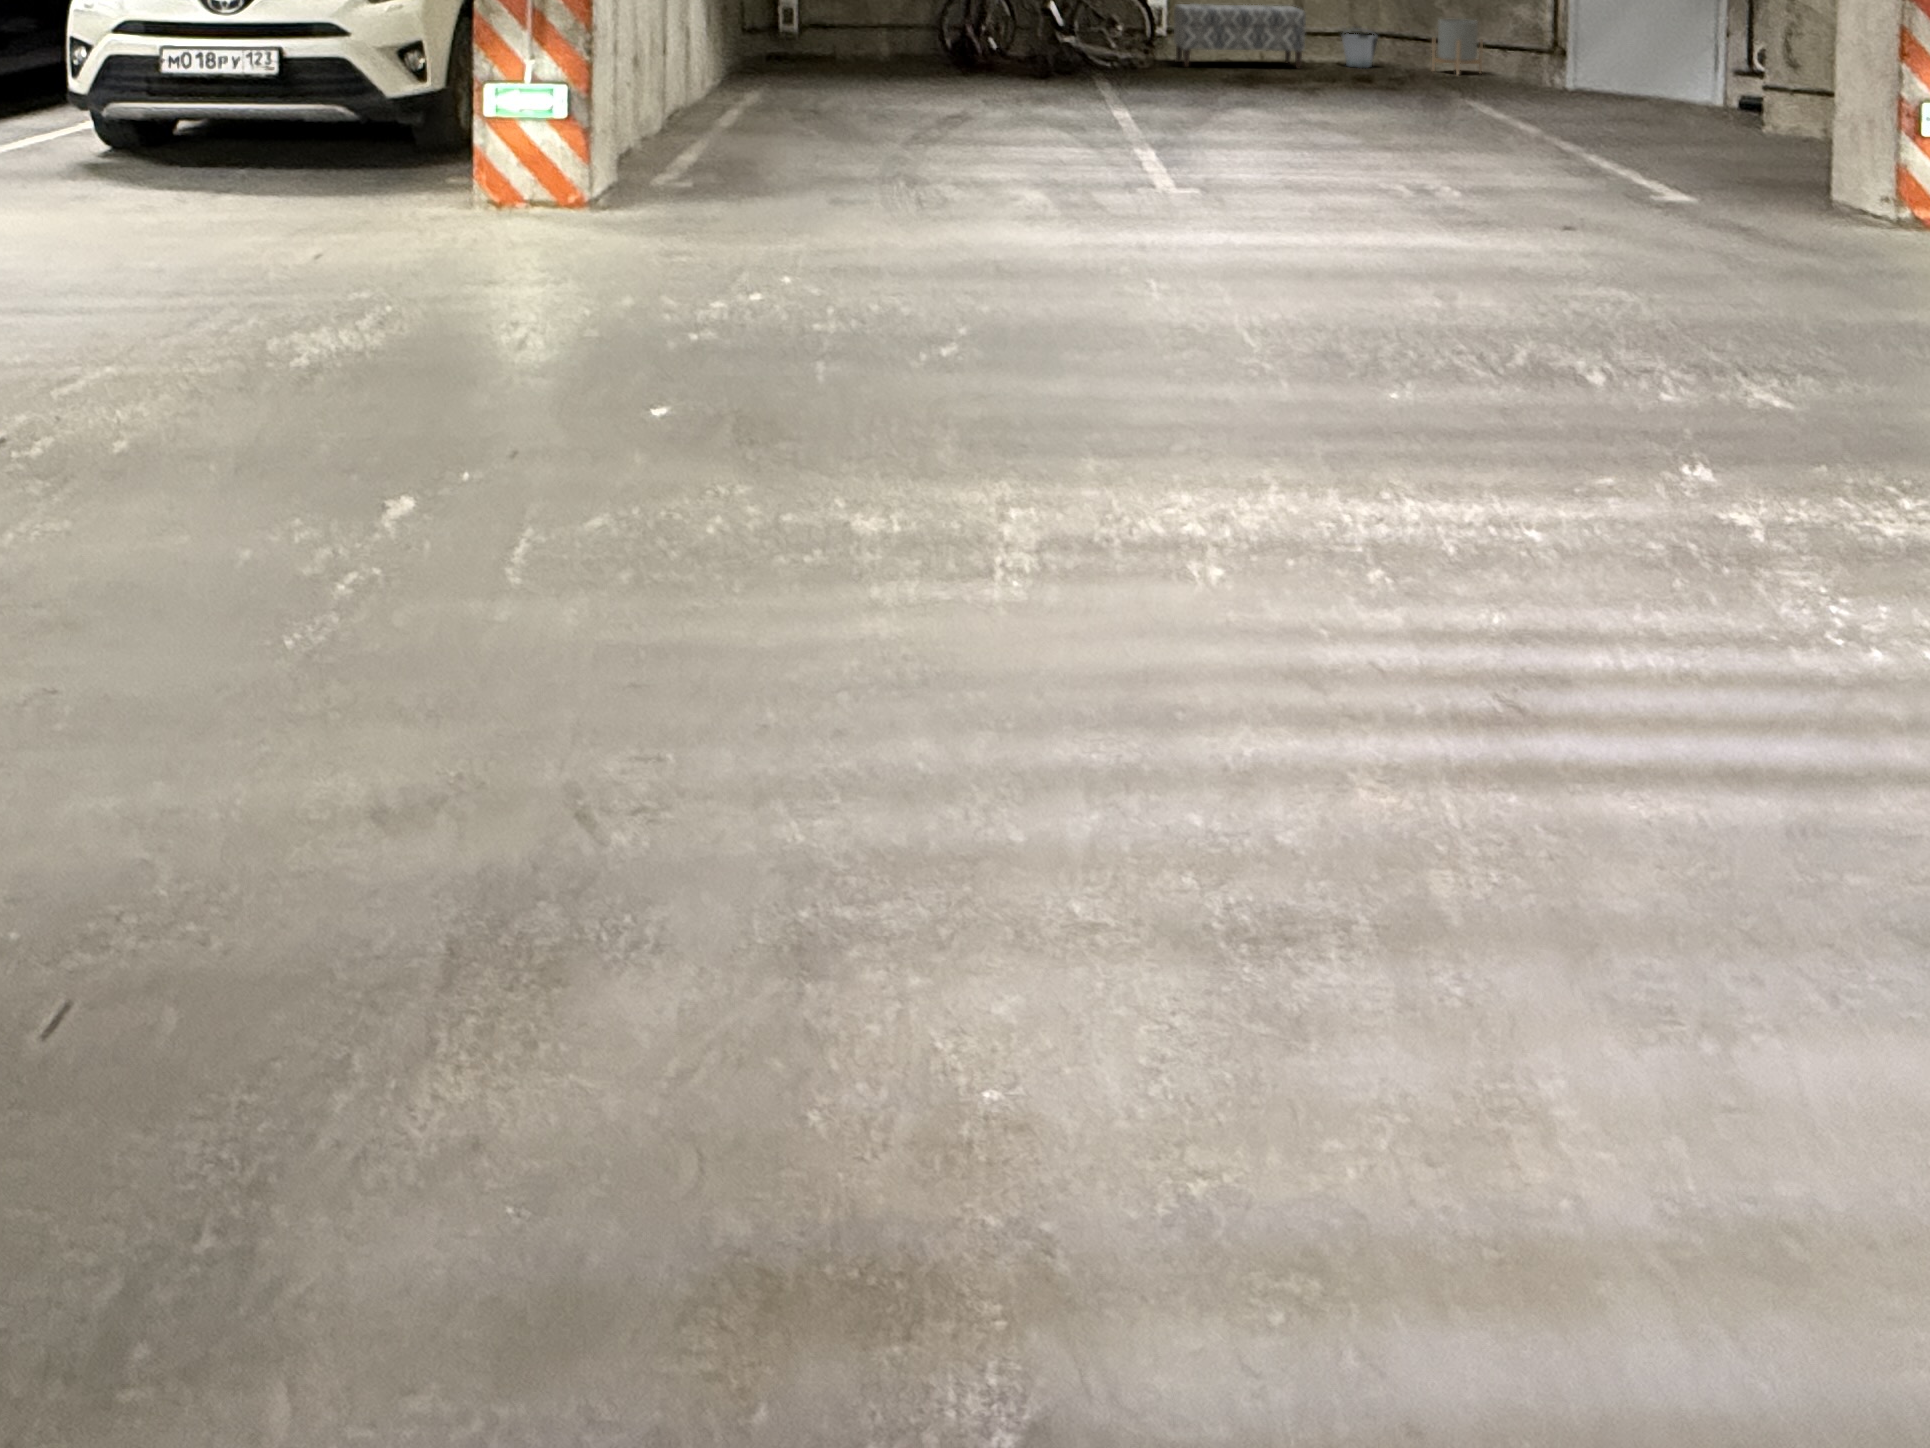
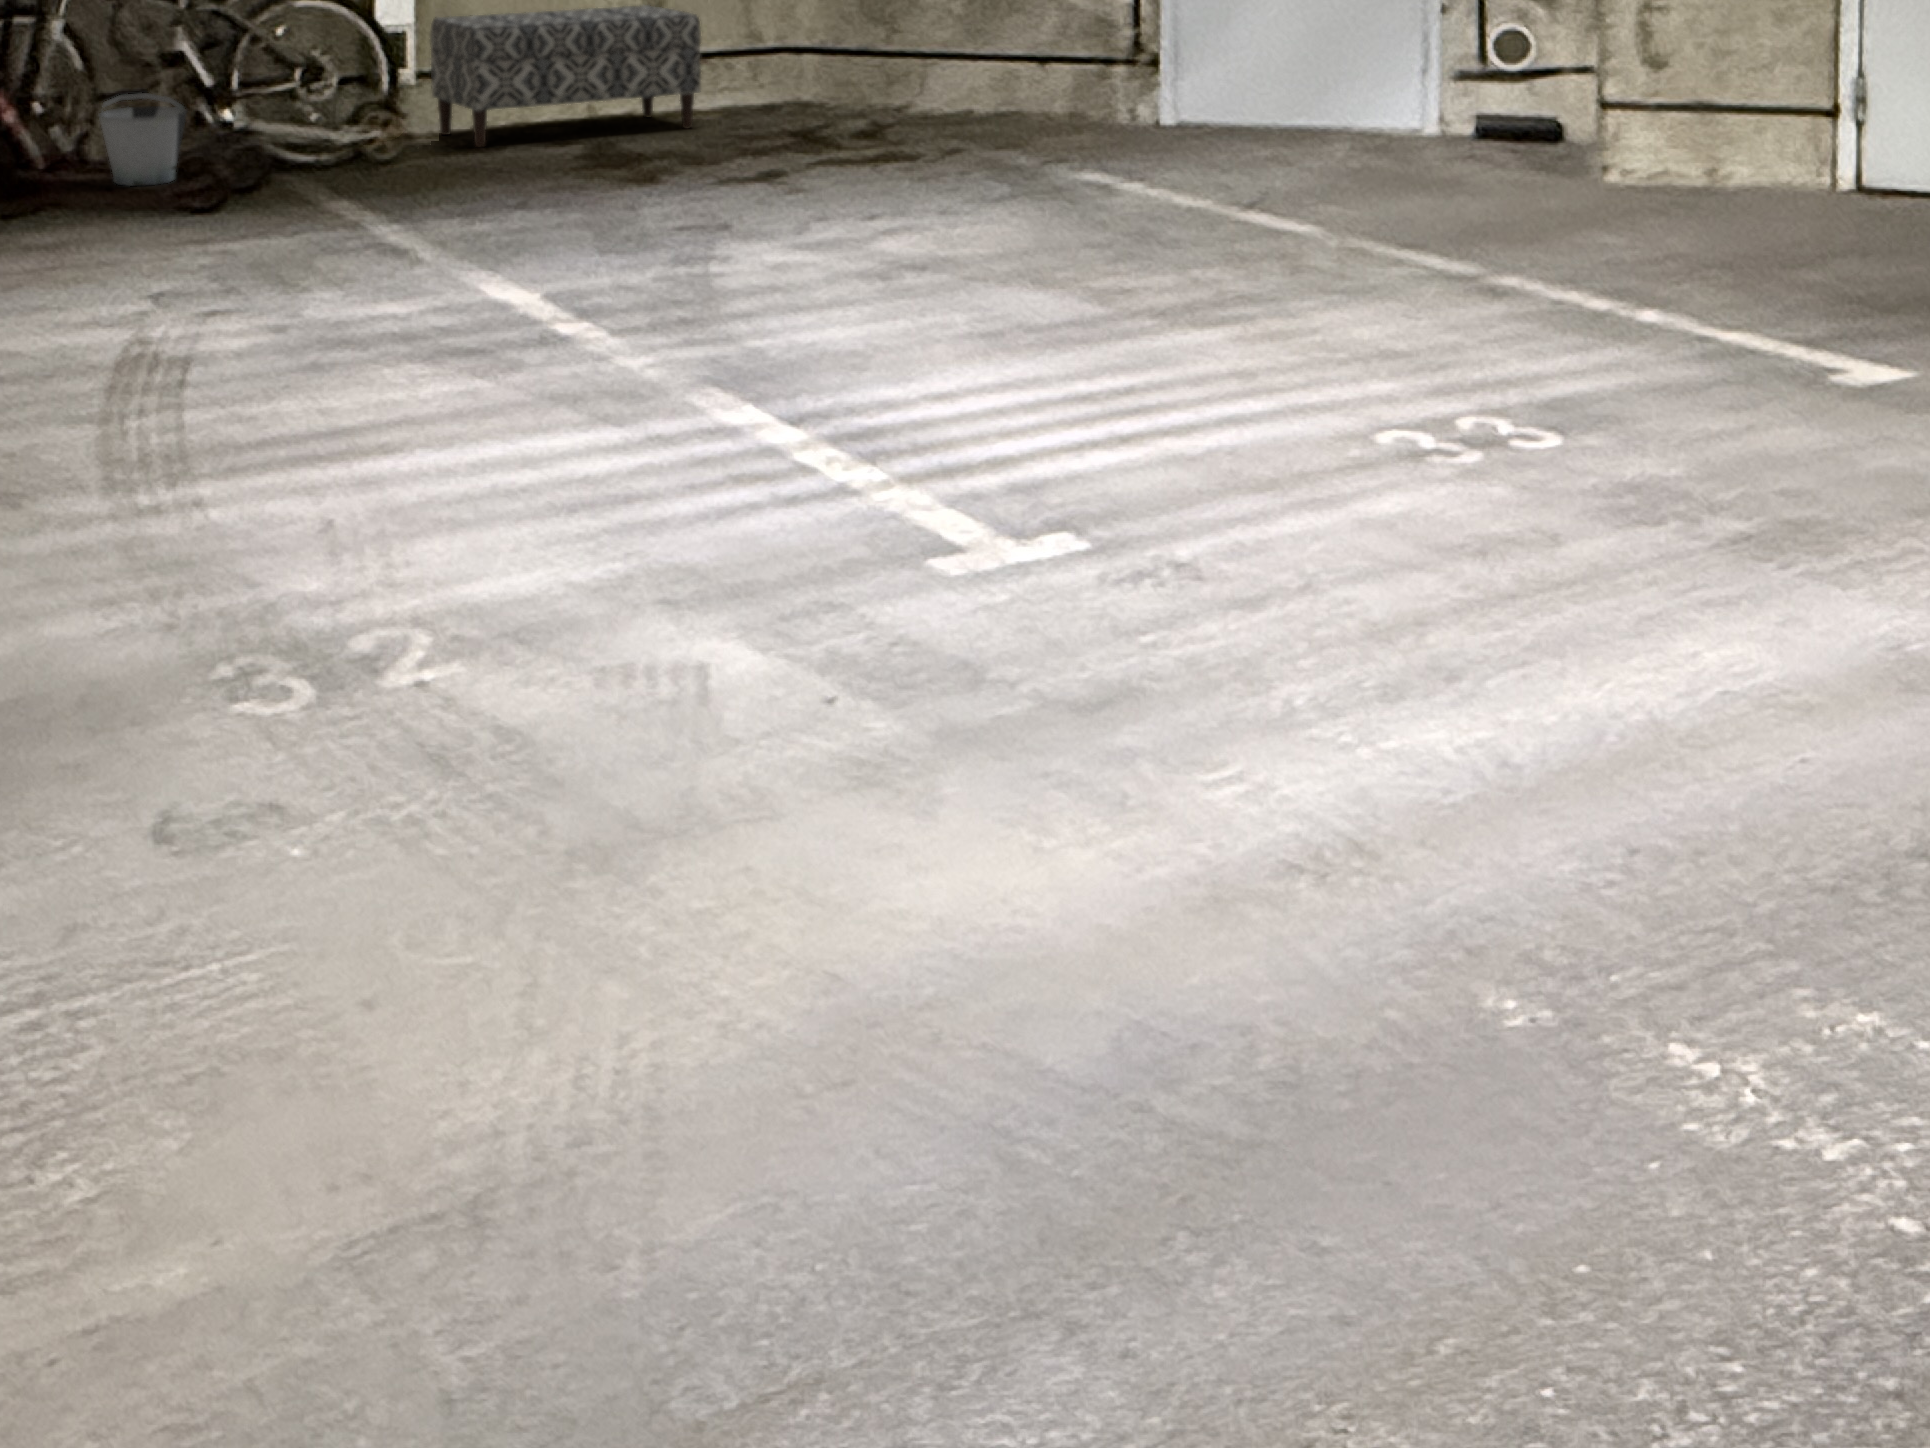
planter: present [1432,19,1483,74] -> none [916,10,1000,115]
bucket: present [1341,28,1378,68] -> present [99,93,188,186]

